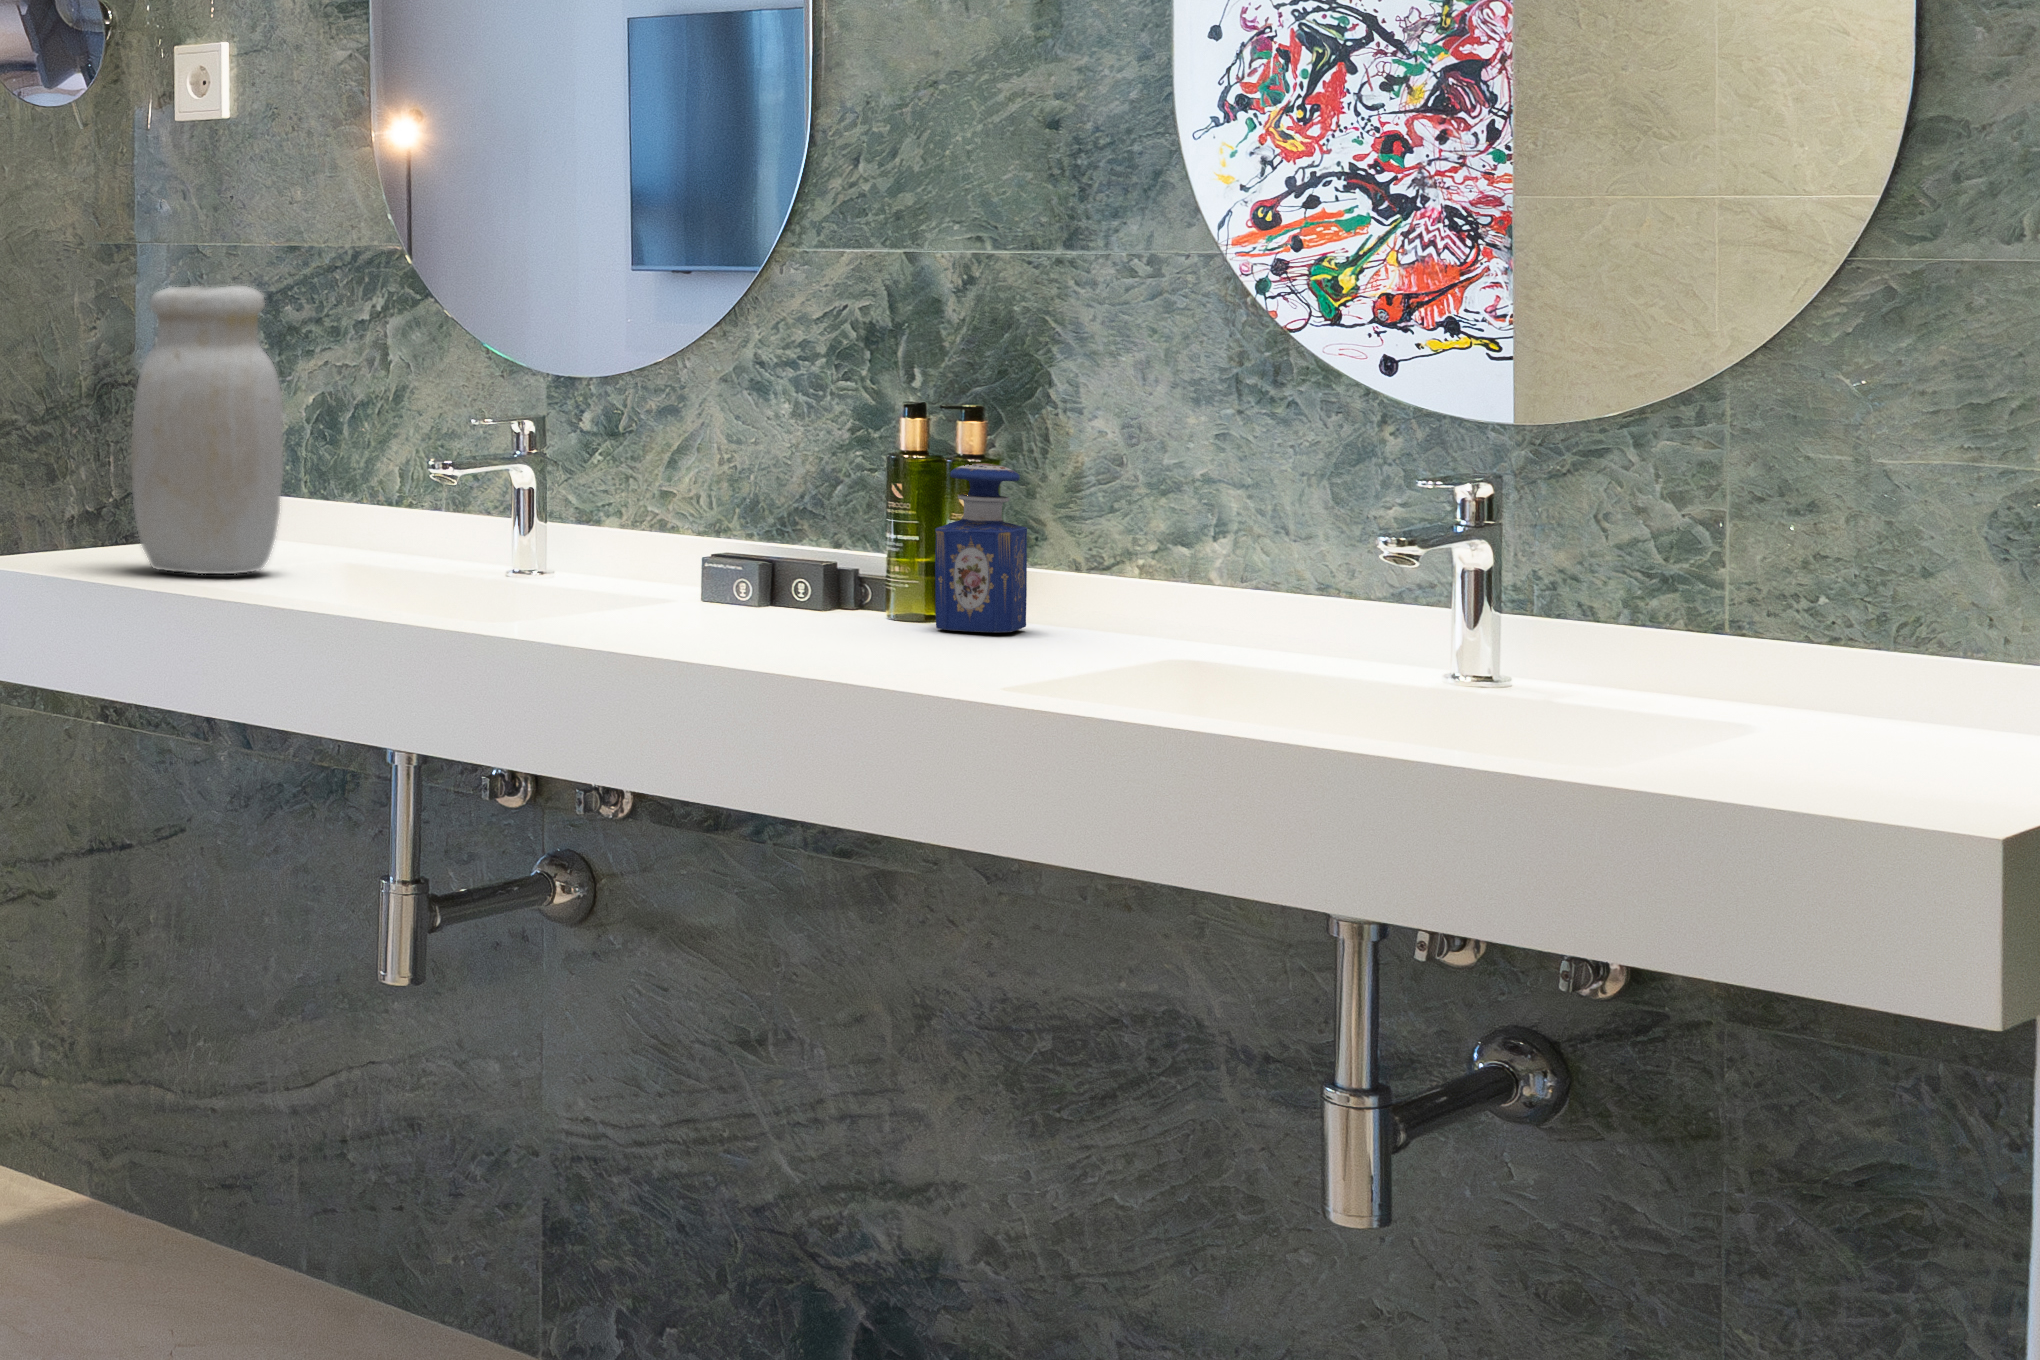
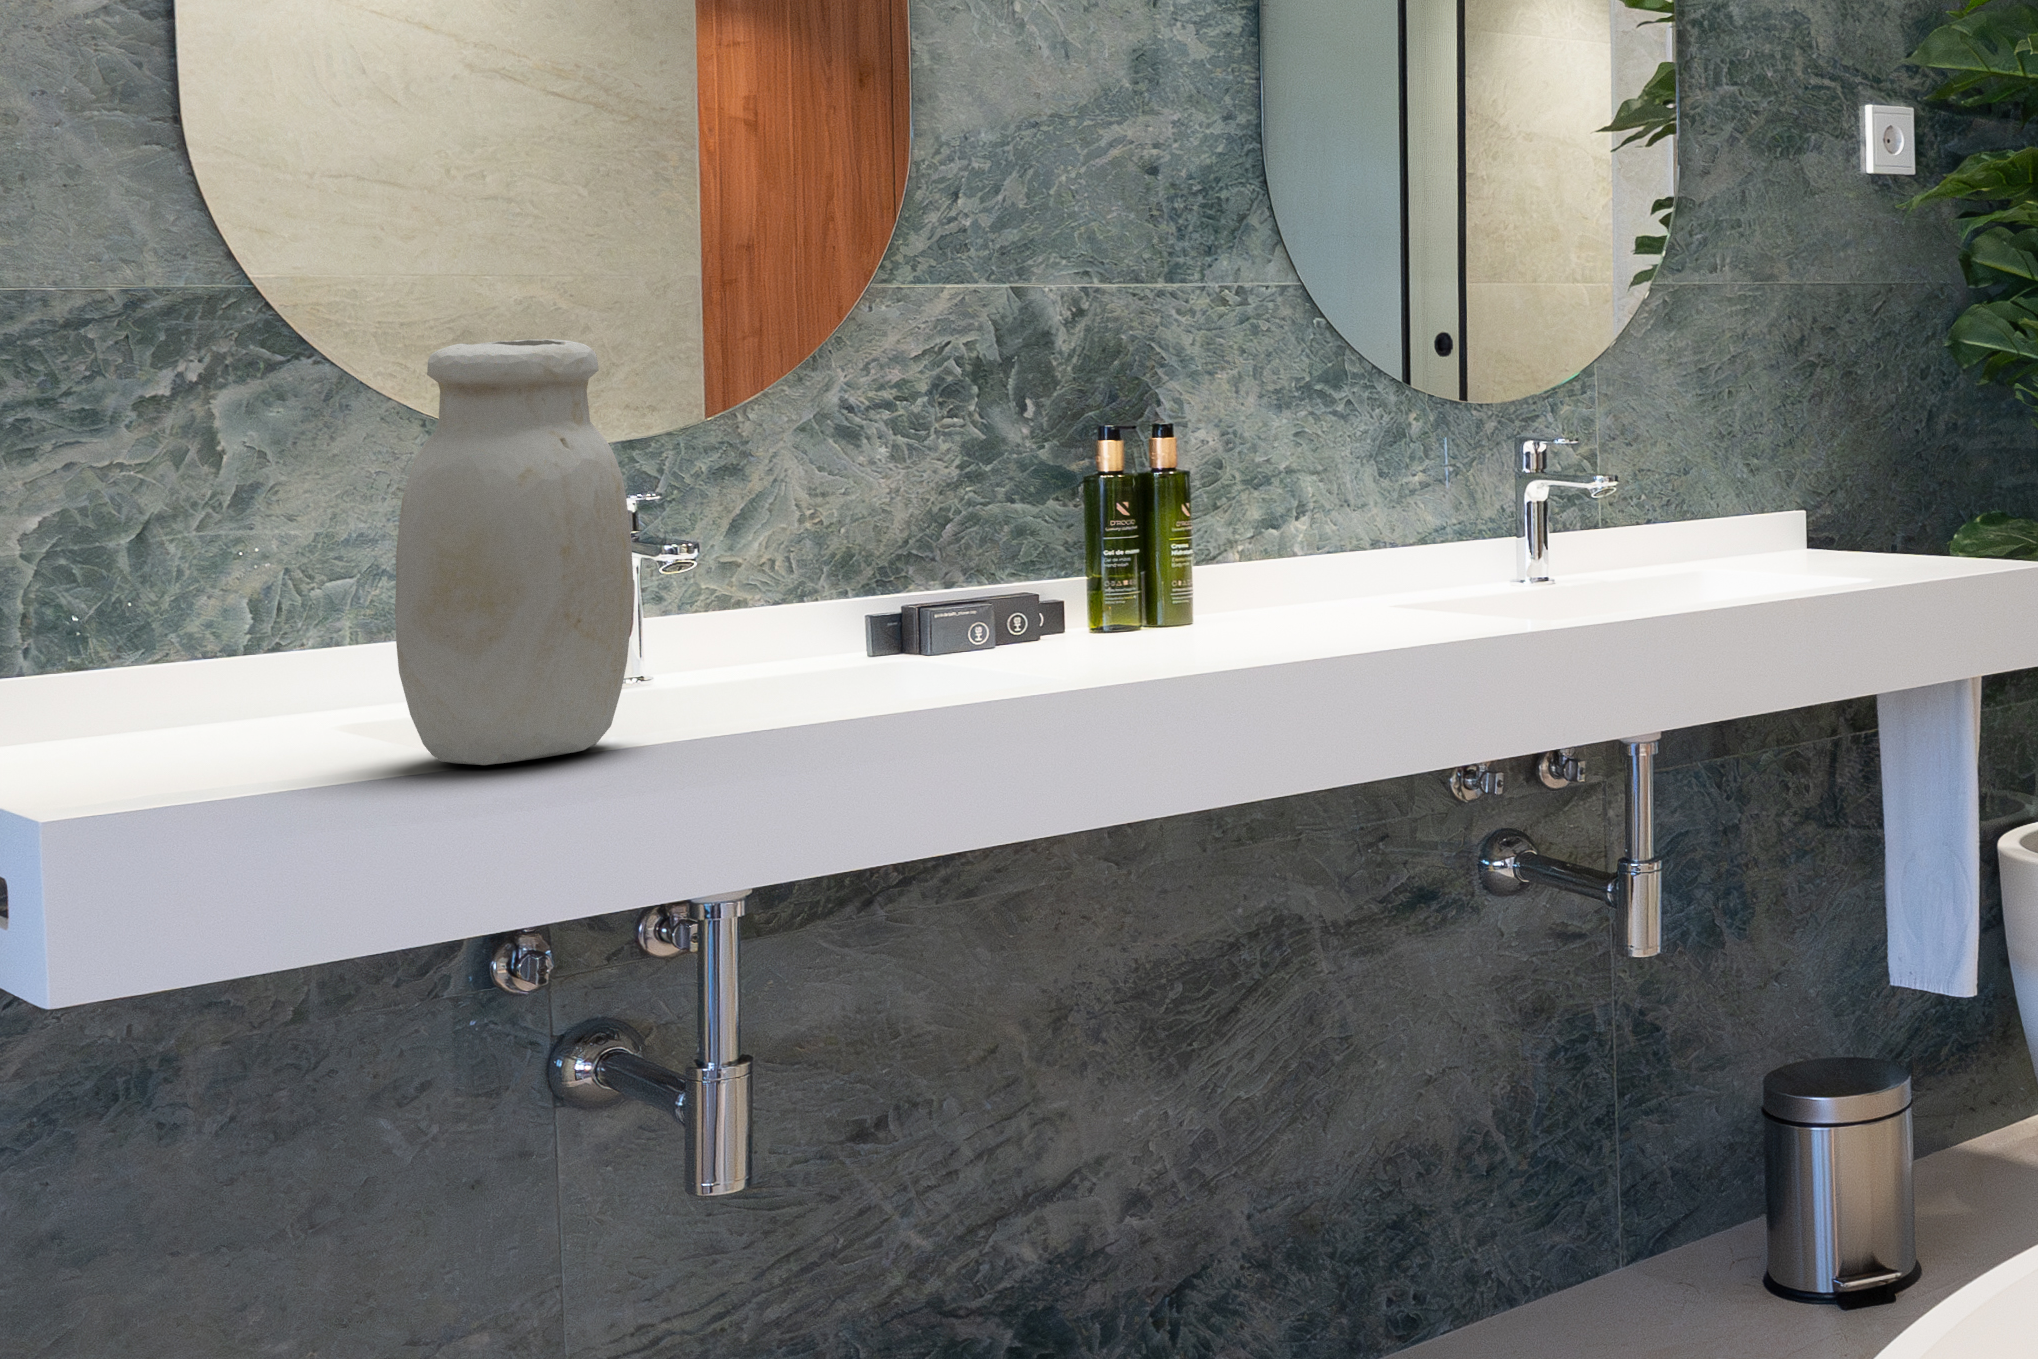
perfume bottle: present [935,464,1027,632] -> none [1155,475,1247,631]

